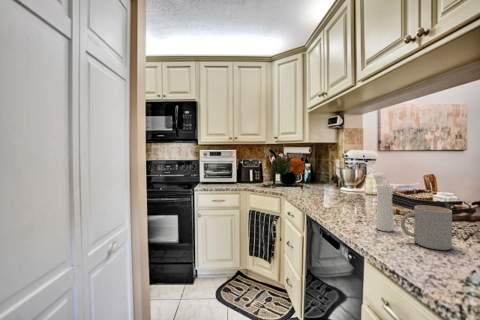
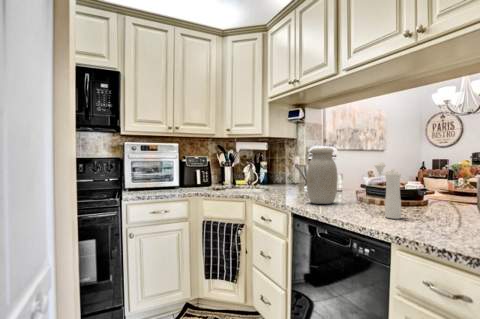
flower arrangement: present [271,155,306,186] -> none [225,151,267,188]
jar: none [319,155,349,207] -> present [307,148,338,204]
mug: present [401,205,452,250] -> none [418,190,459,227]

